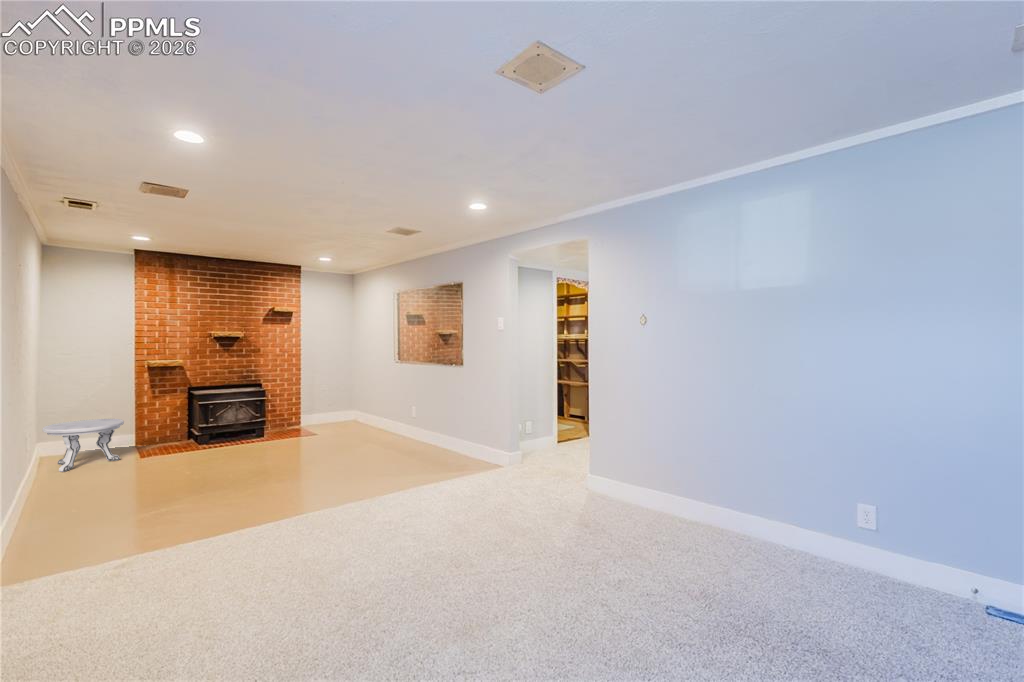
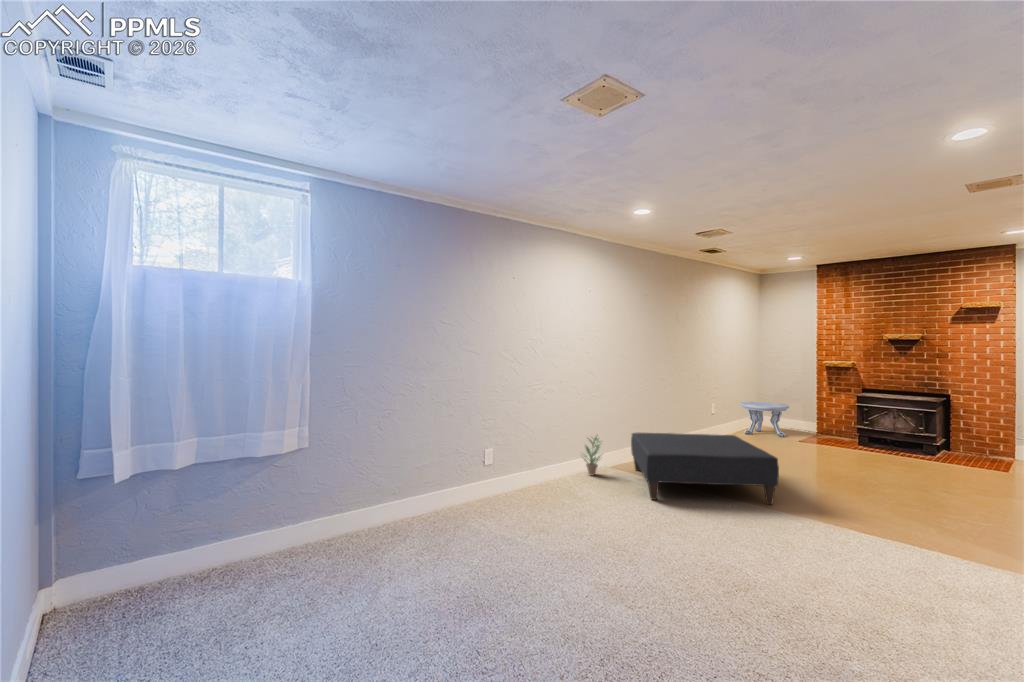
ottoman: none [84,462,334,577] -> present [631,433,779,505]
potted plant: none [23,532,88,628] -> present [584,437,600,476]

